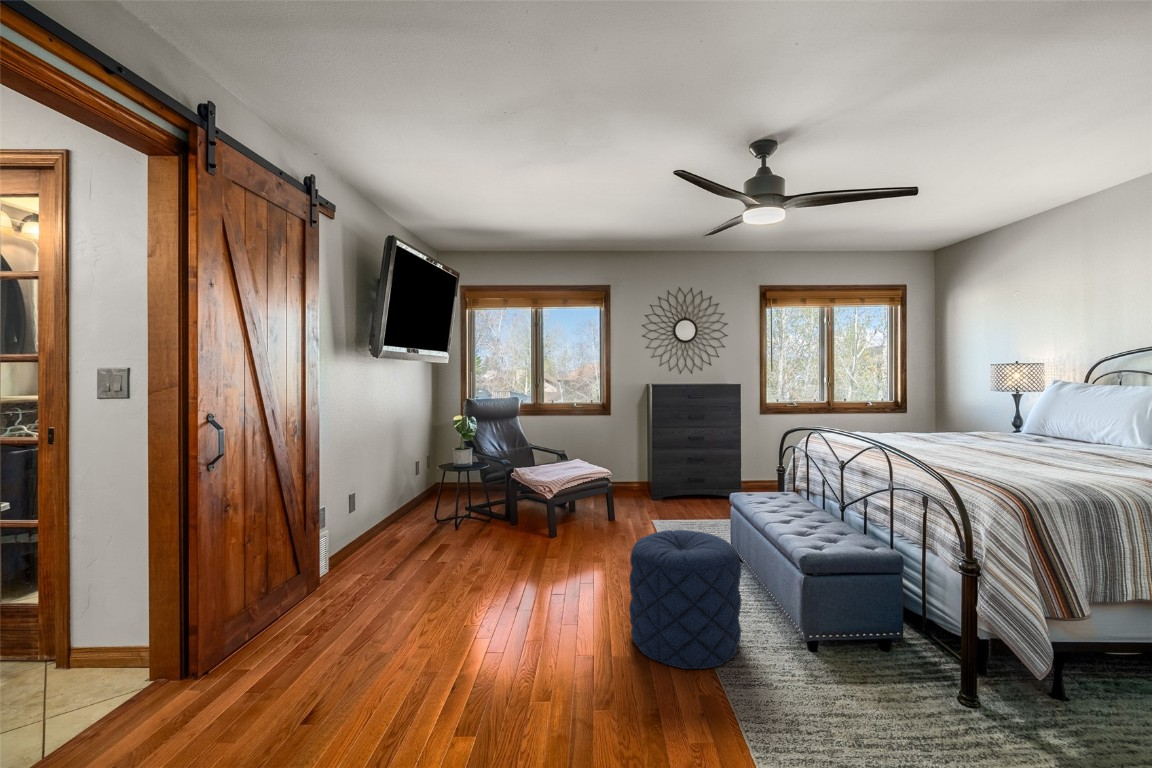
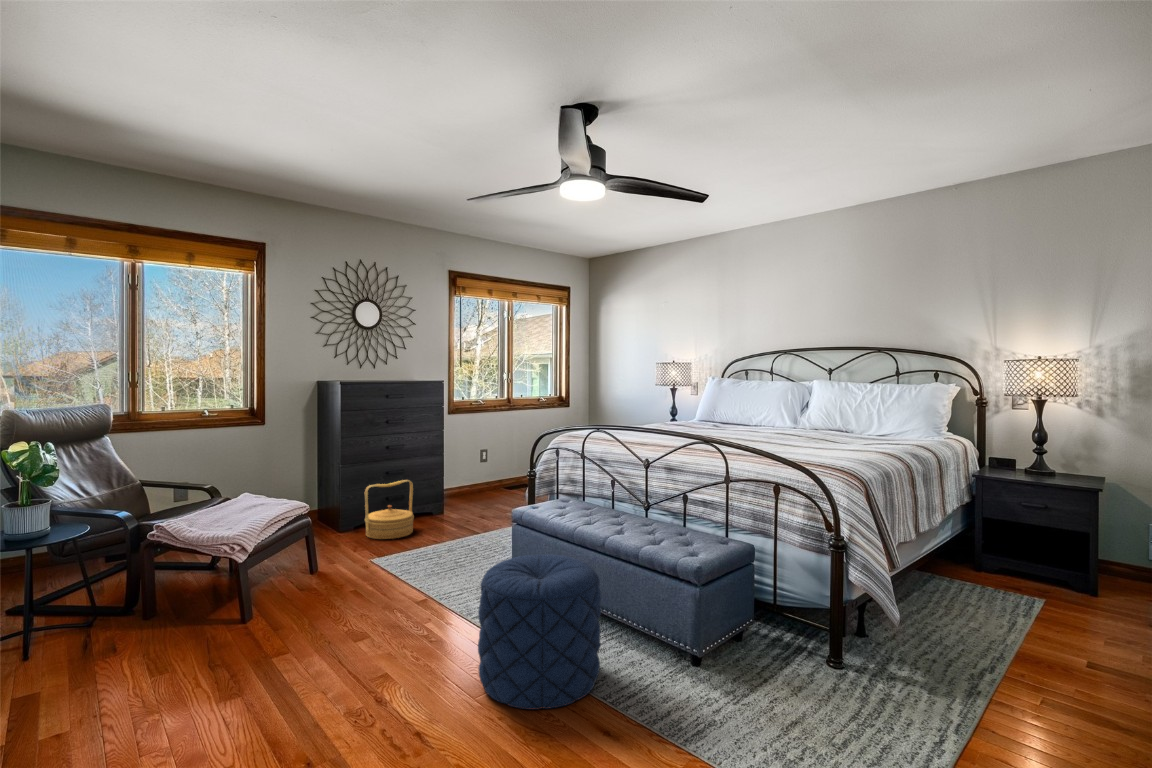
woven basket: none [668,464,710,509] -> present [365,480,414,539]

